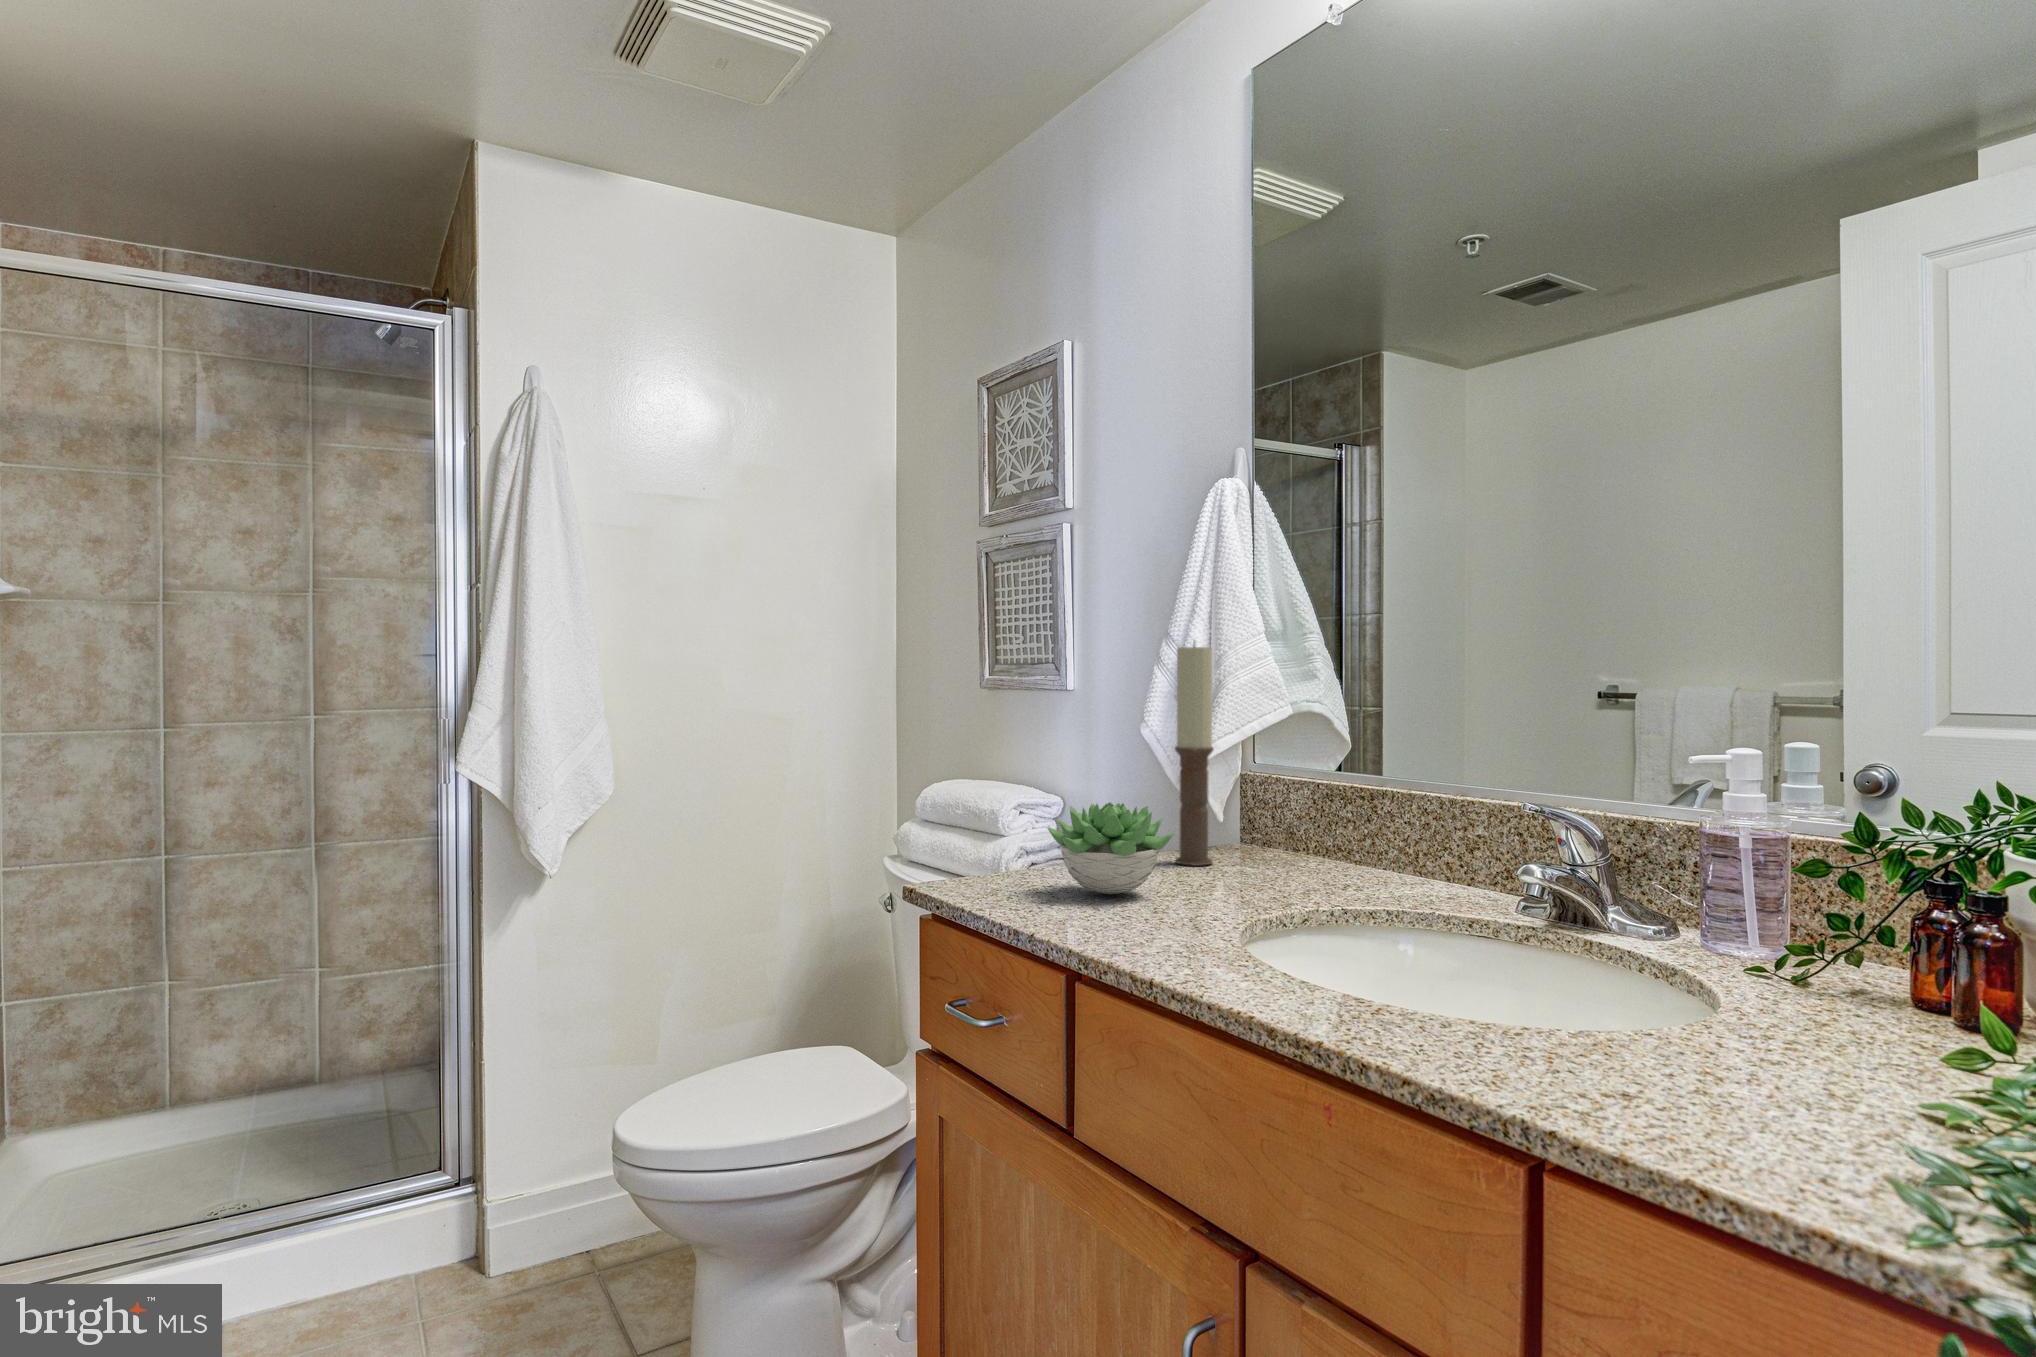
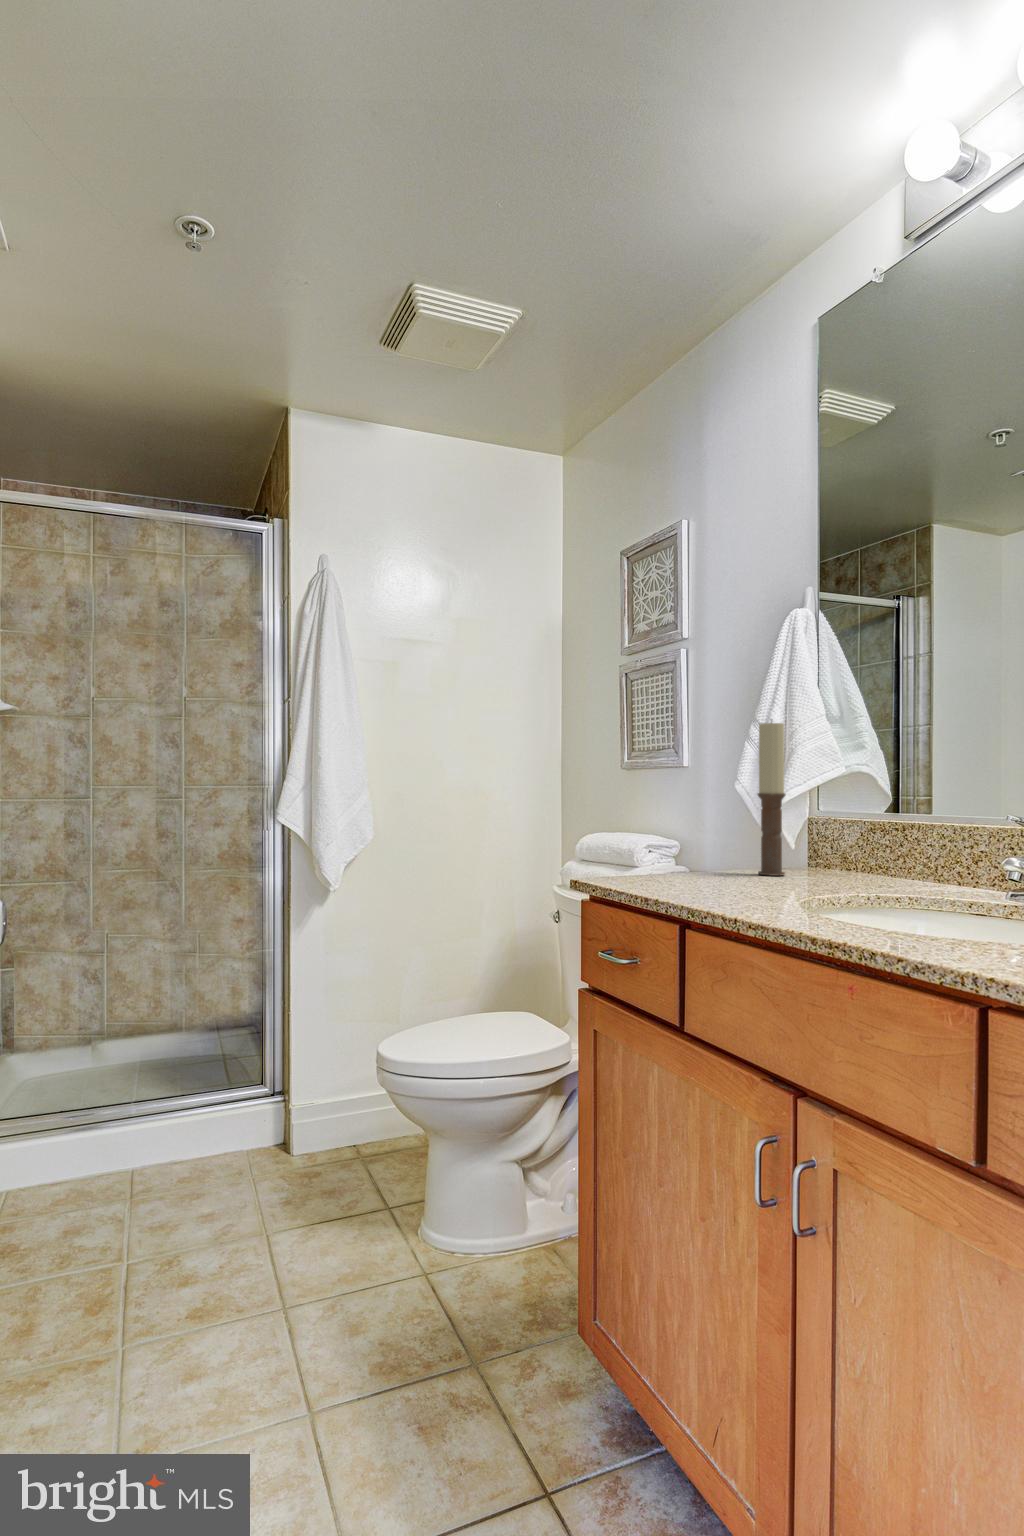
succulent plant: present [1047,802,1175,894] -> none [666,823,755,884]

